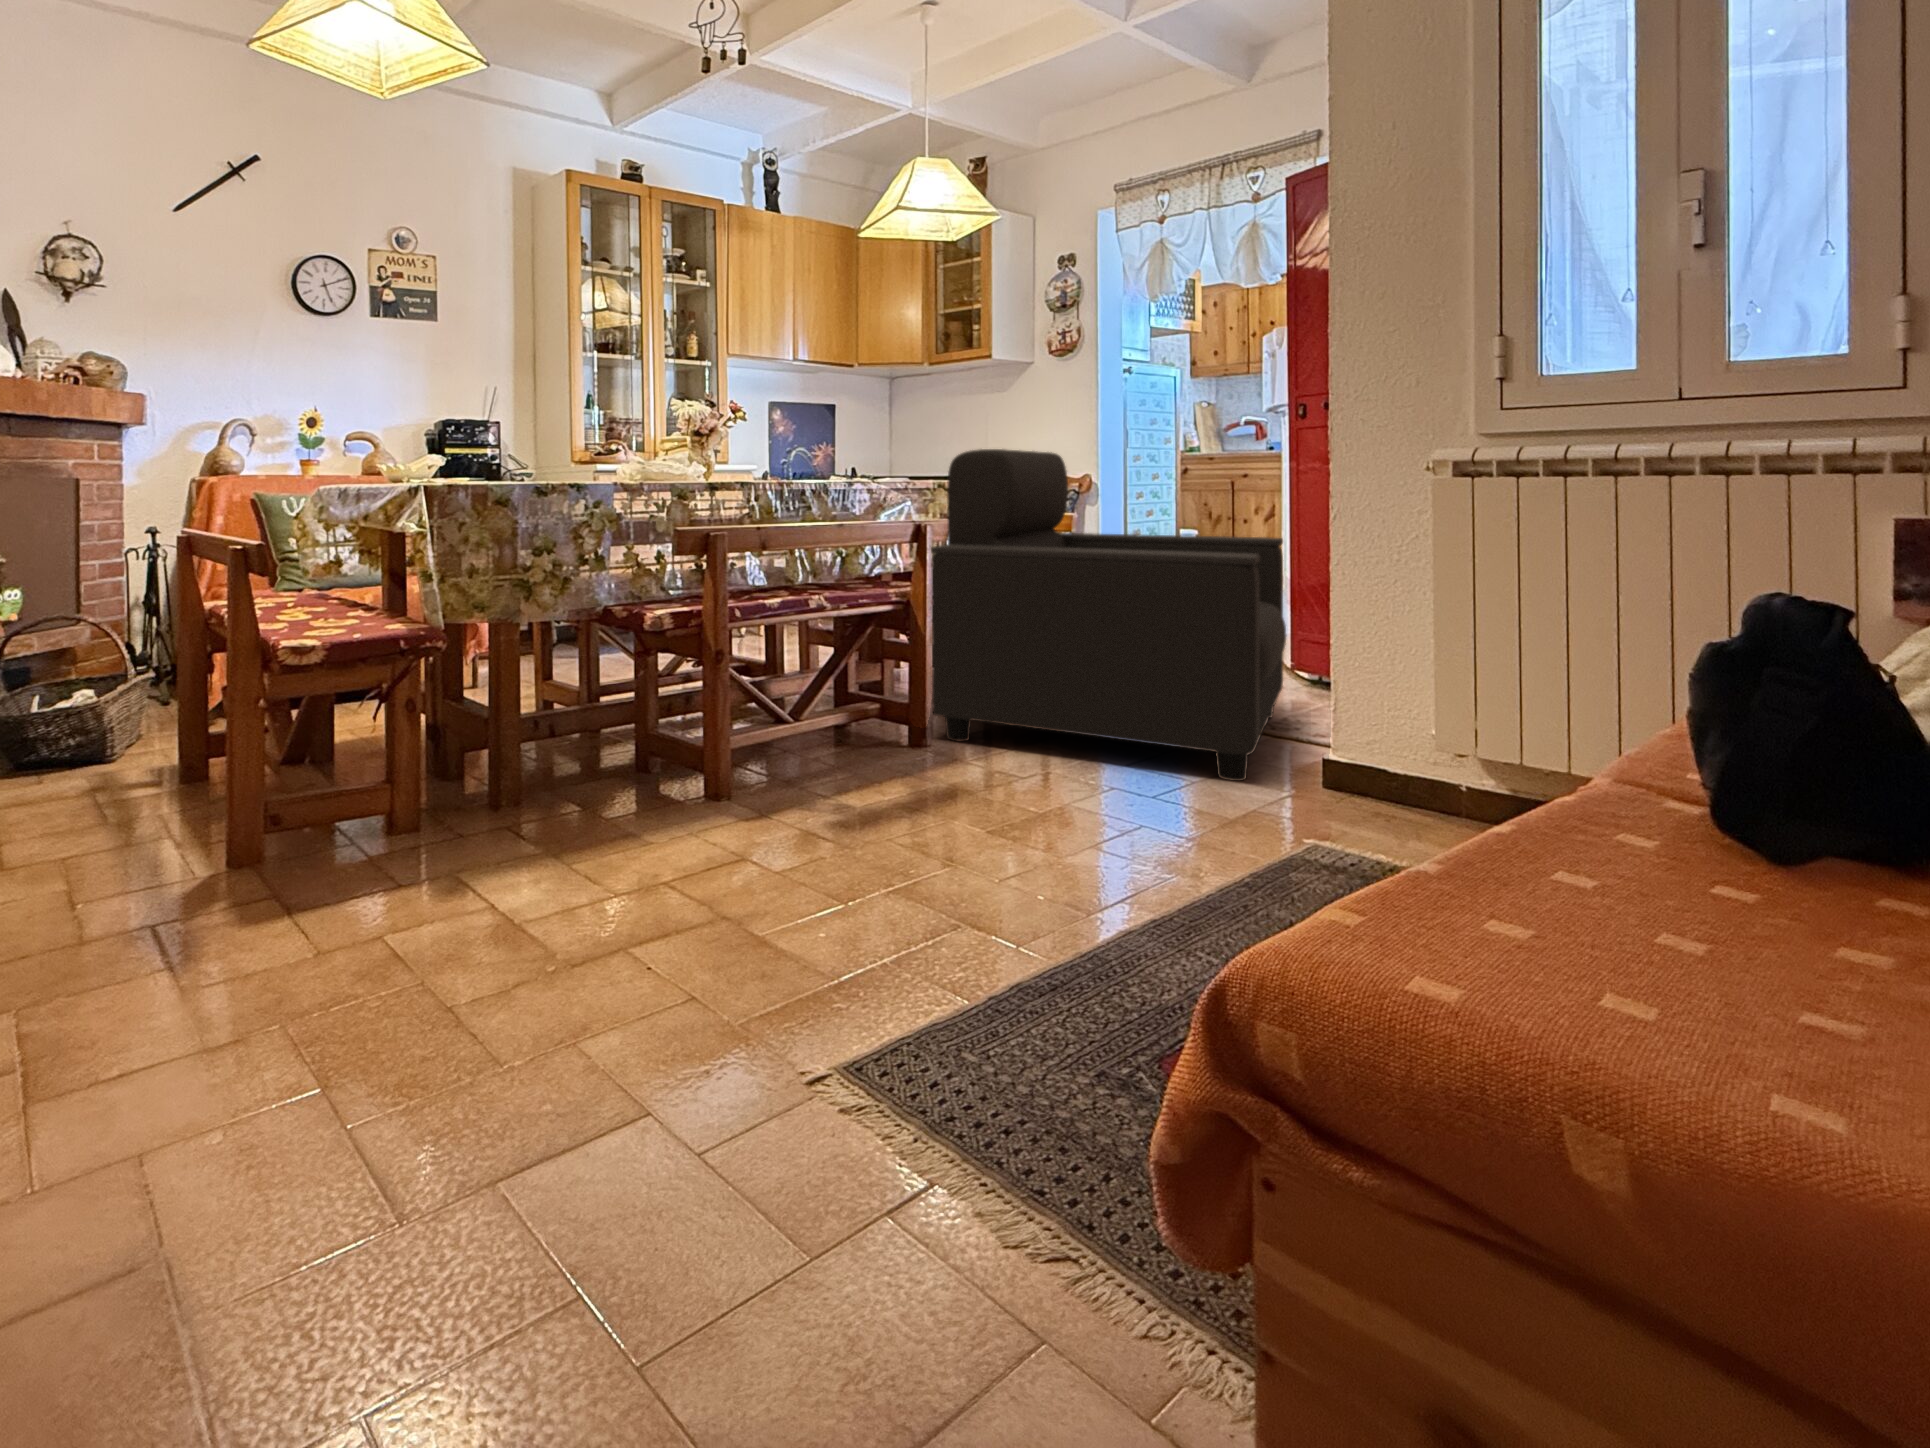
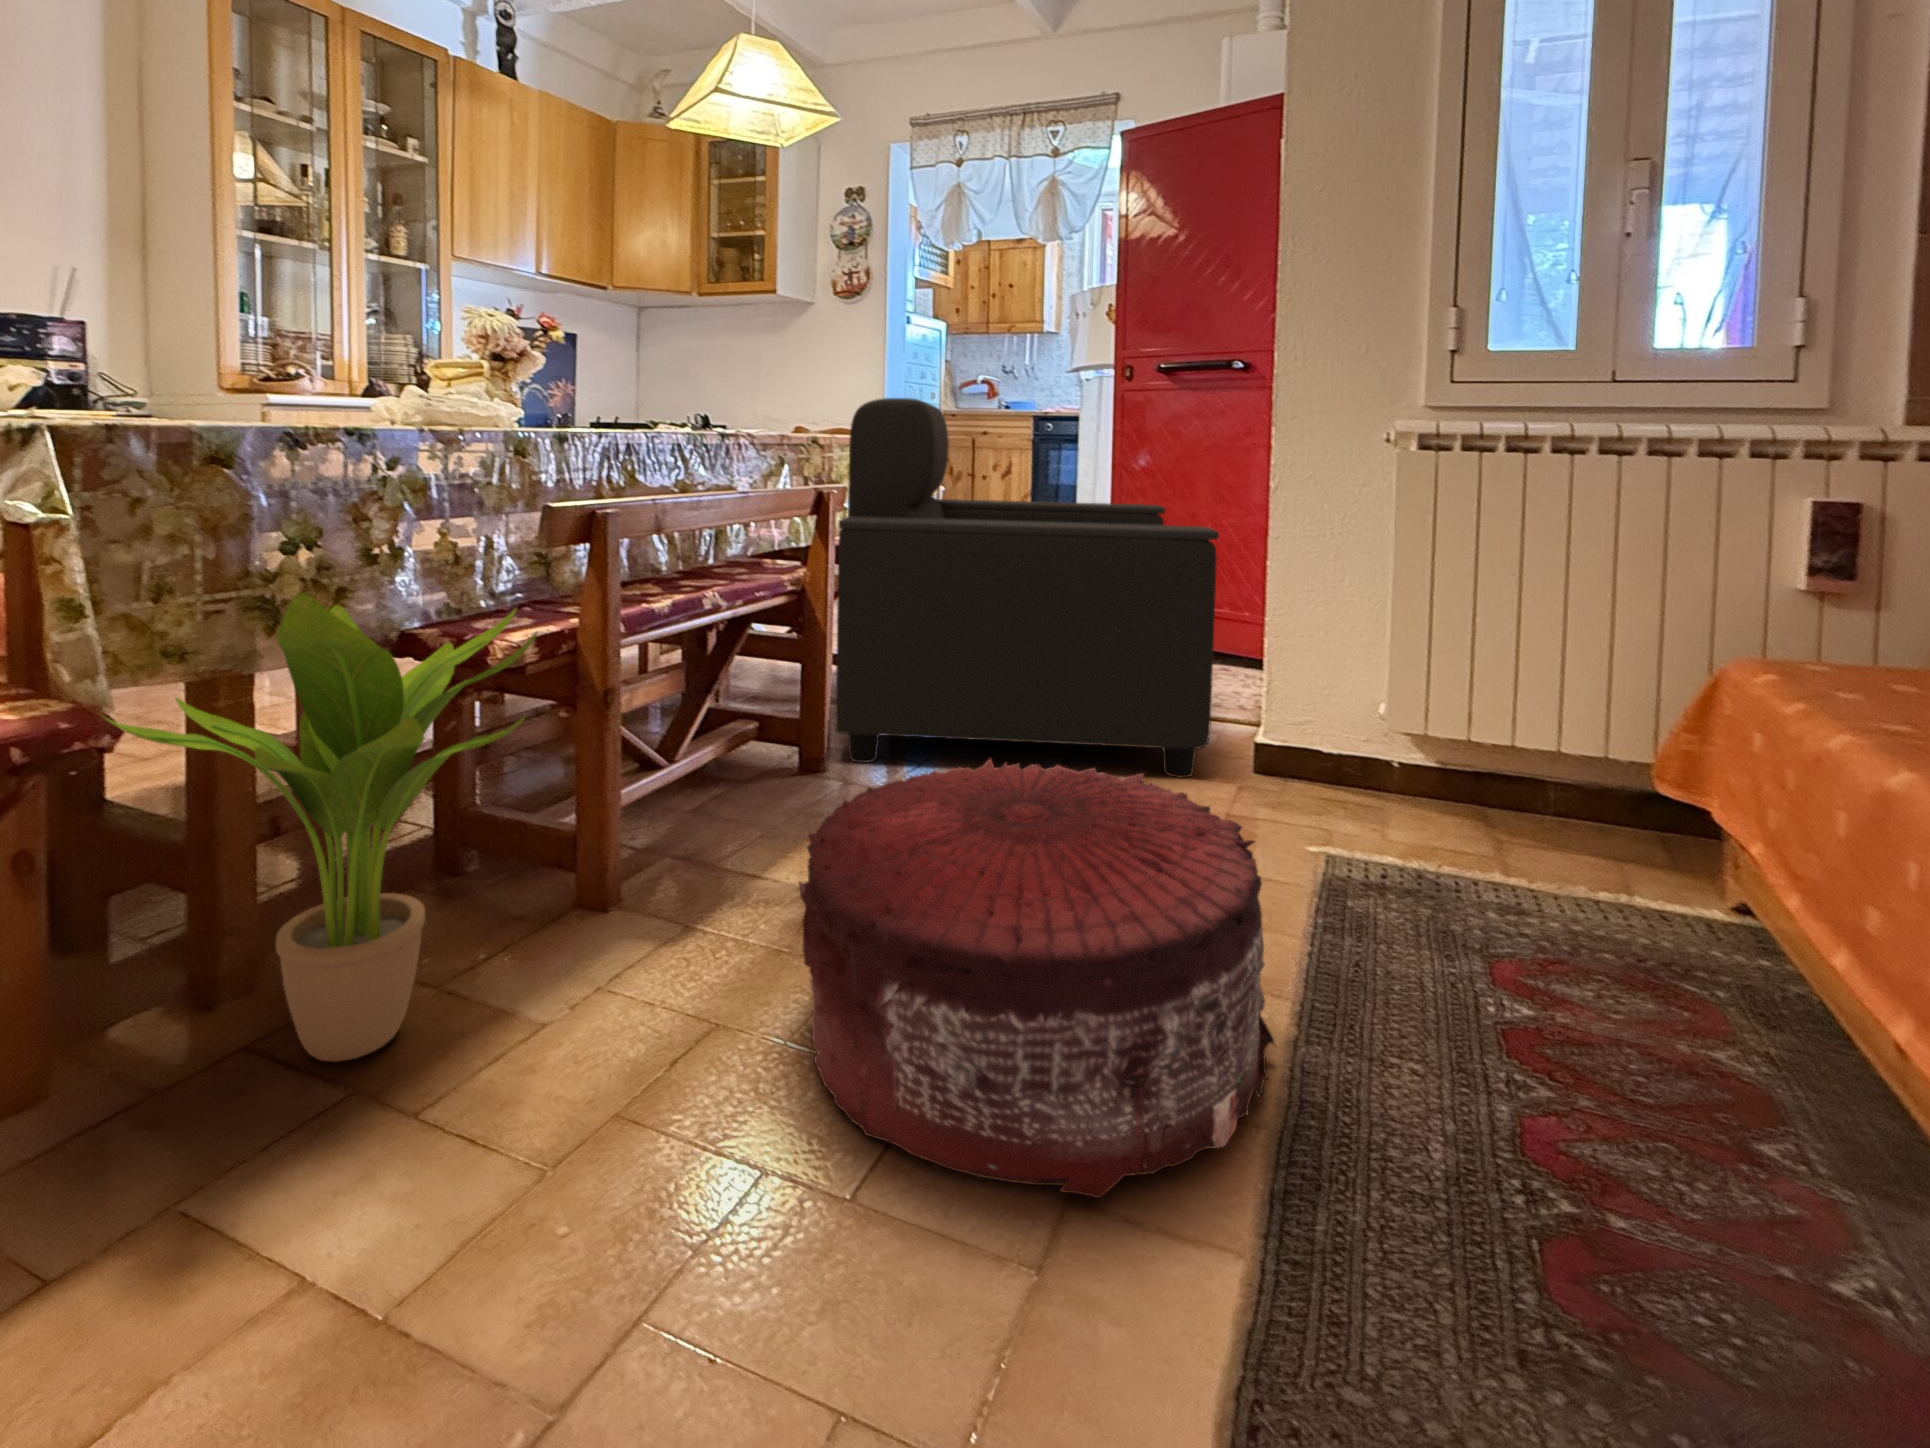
potted plant: none [437,569,645,837] -> present [105,593,537,1061]
pouf: none [772,712,1097,964] -> present [799,759,1275,1198]

